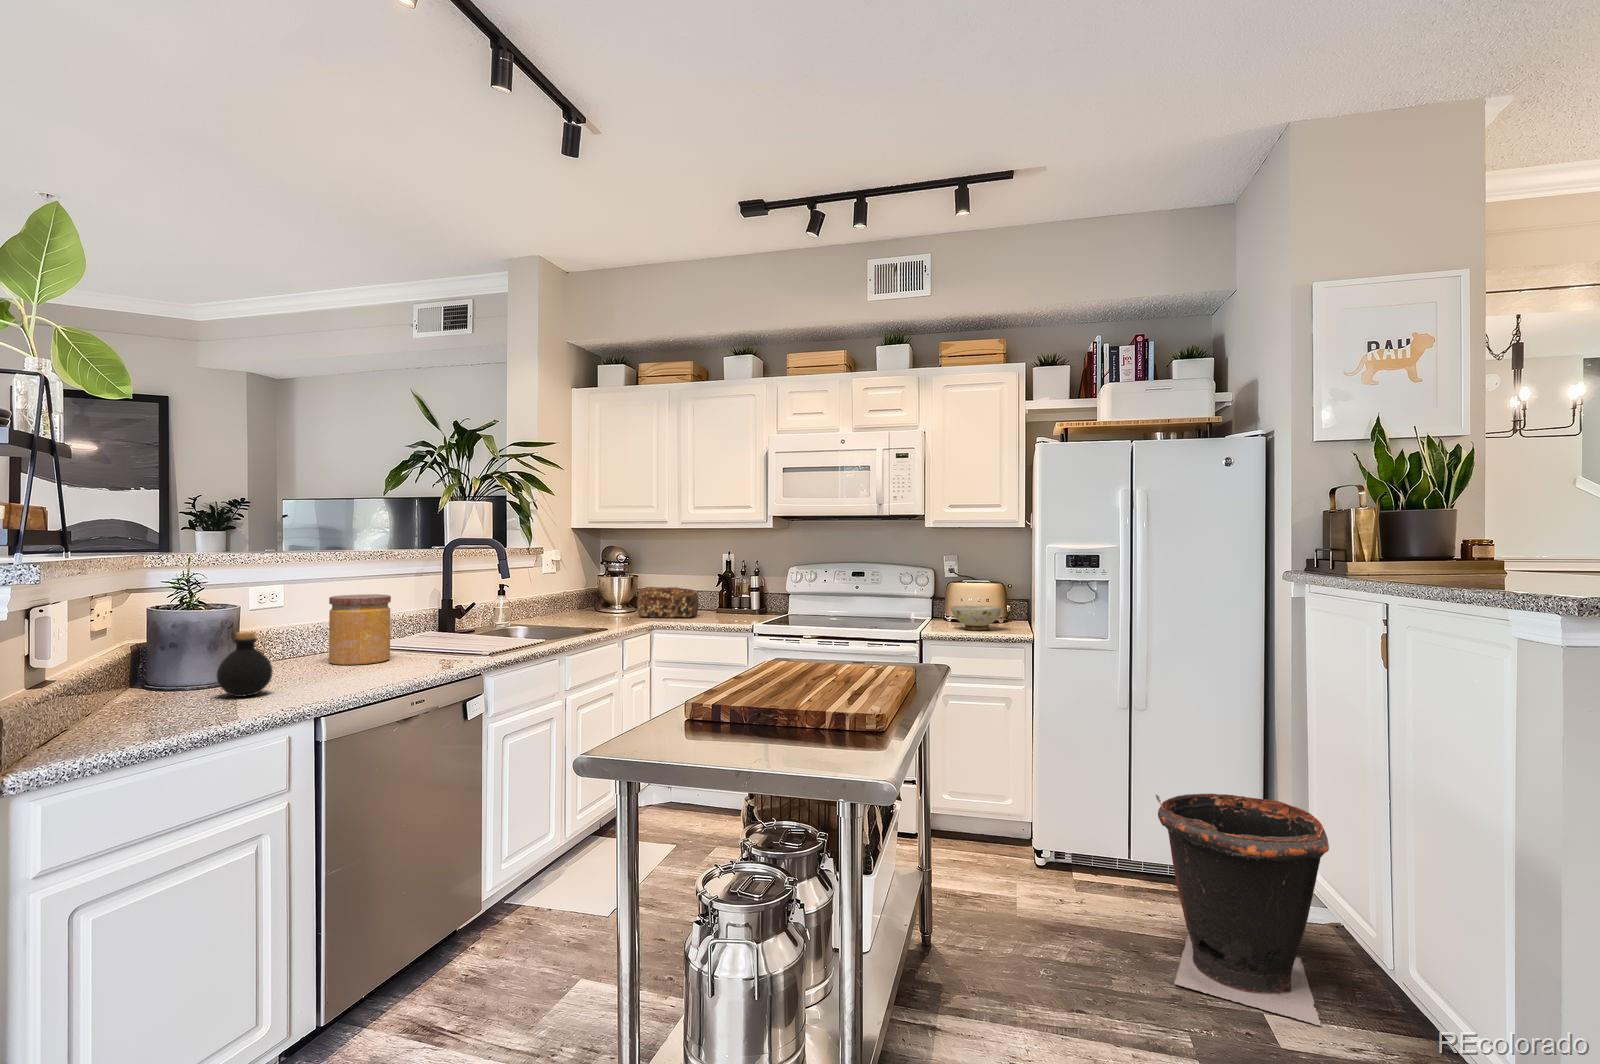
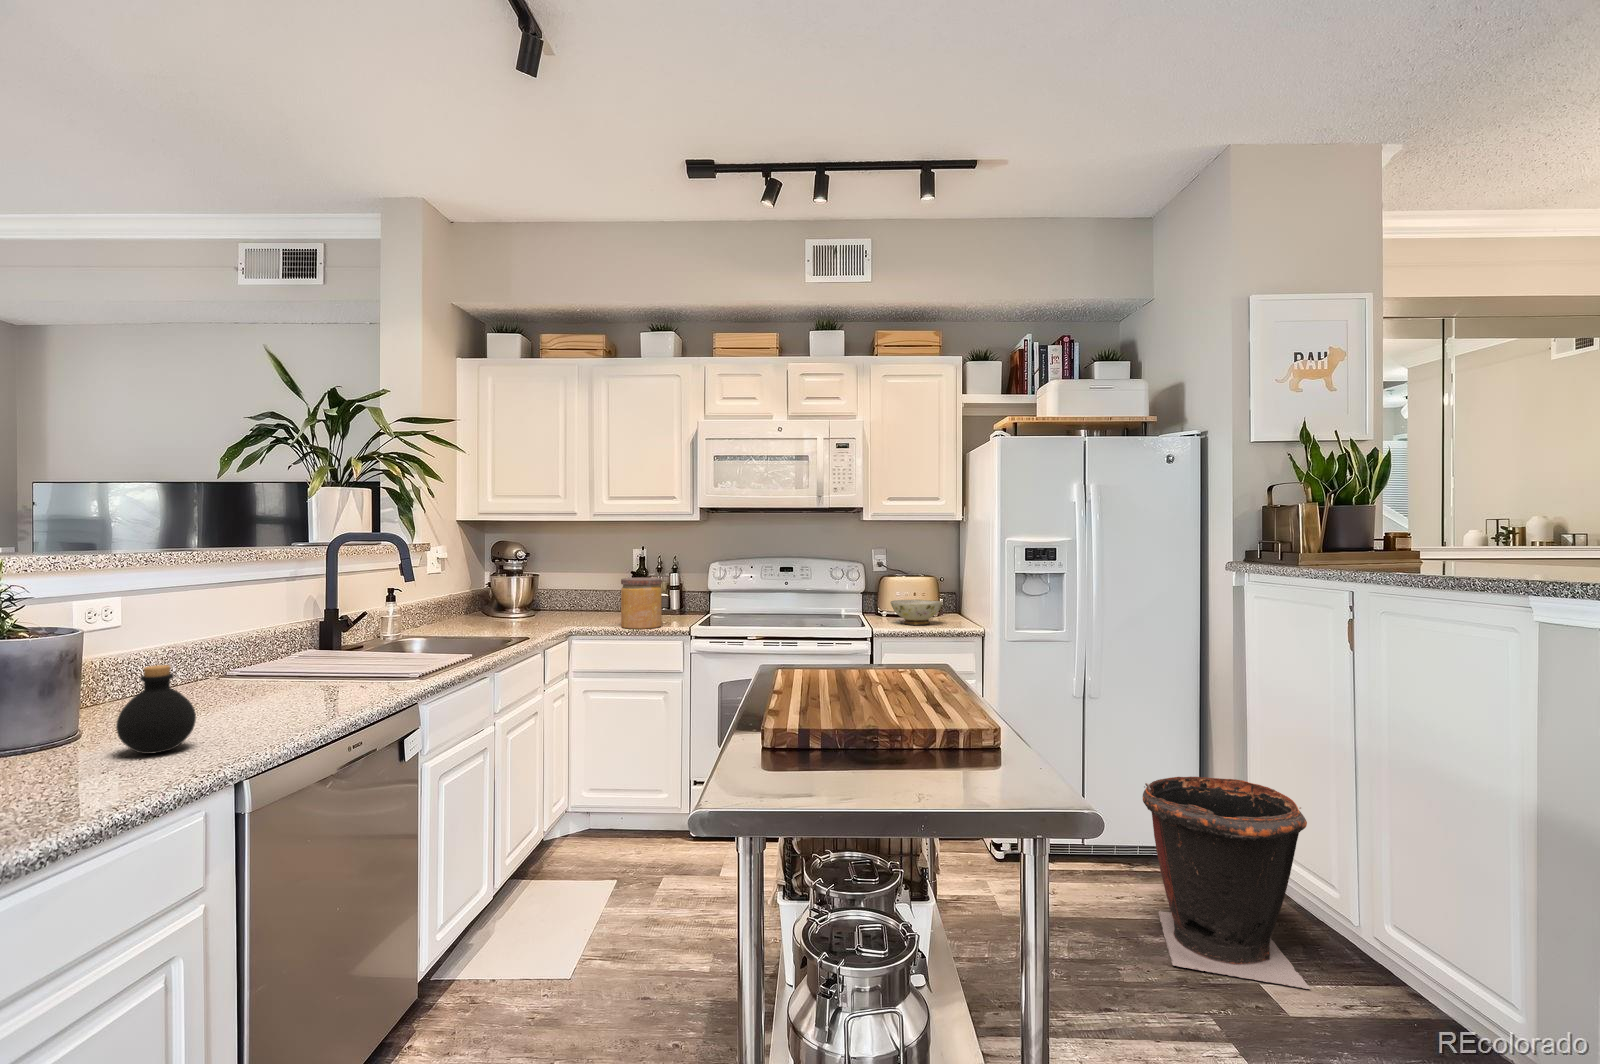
bread loaf: present [637,587,698,618] -> none [545,586,611,620]
jar: present [329,594,391,665] -> present [621,577,662,629]

